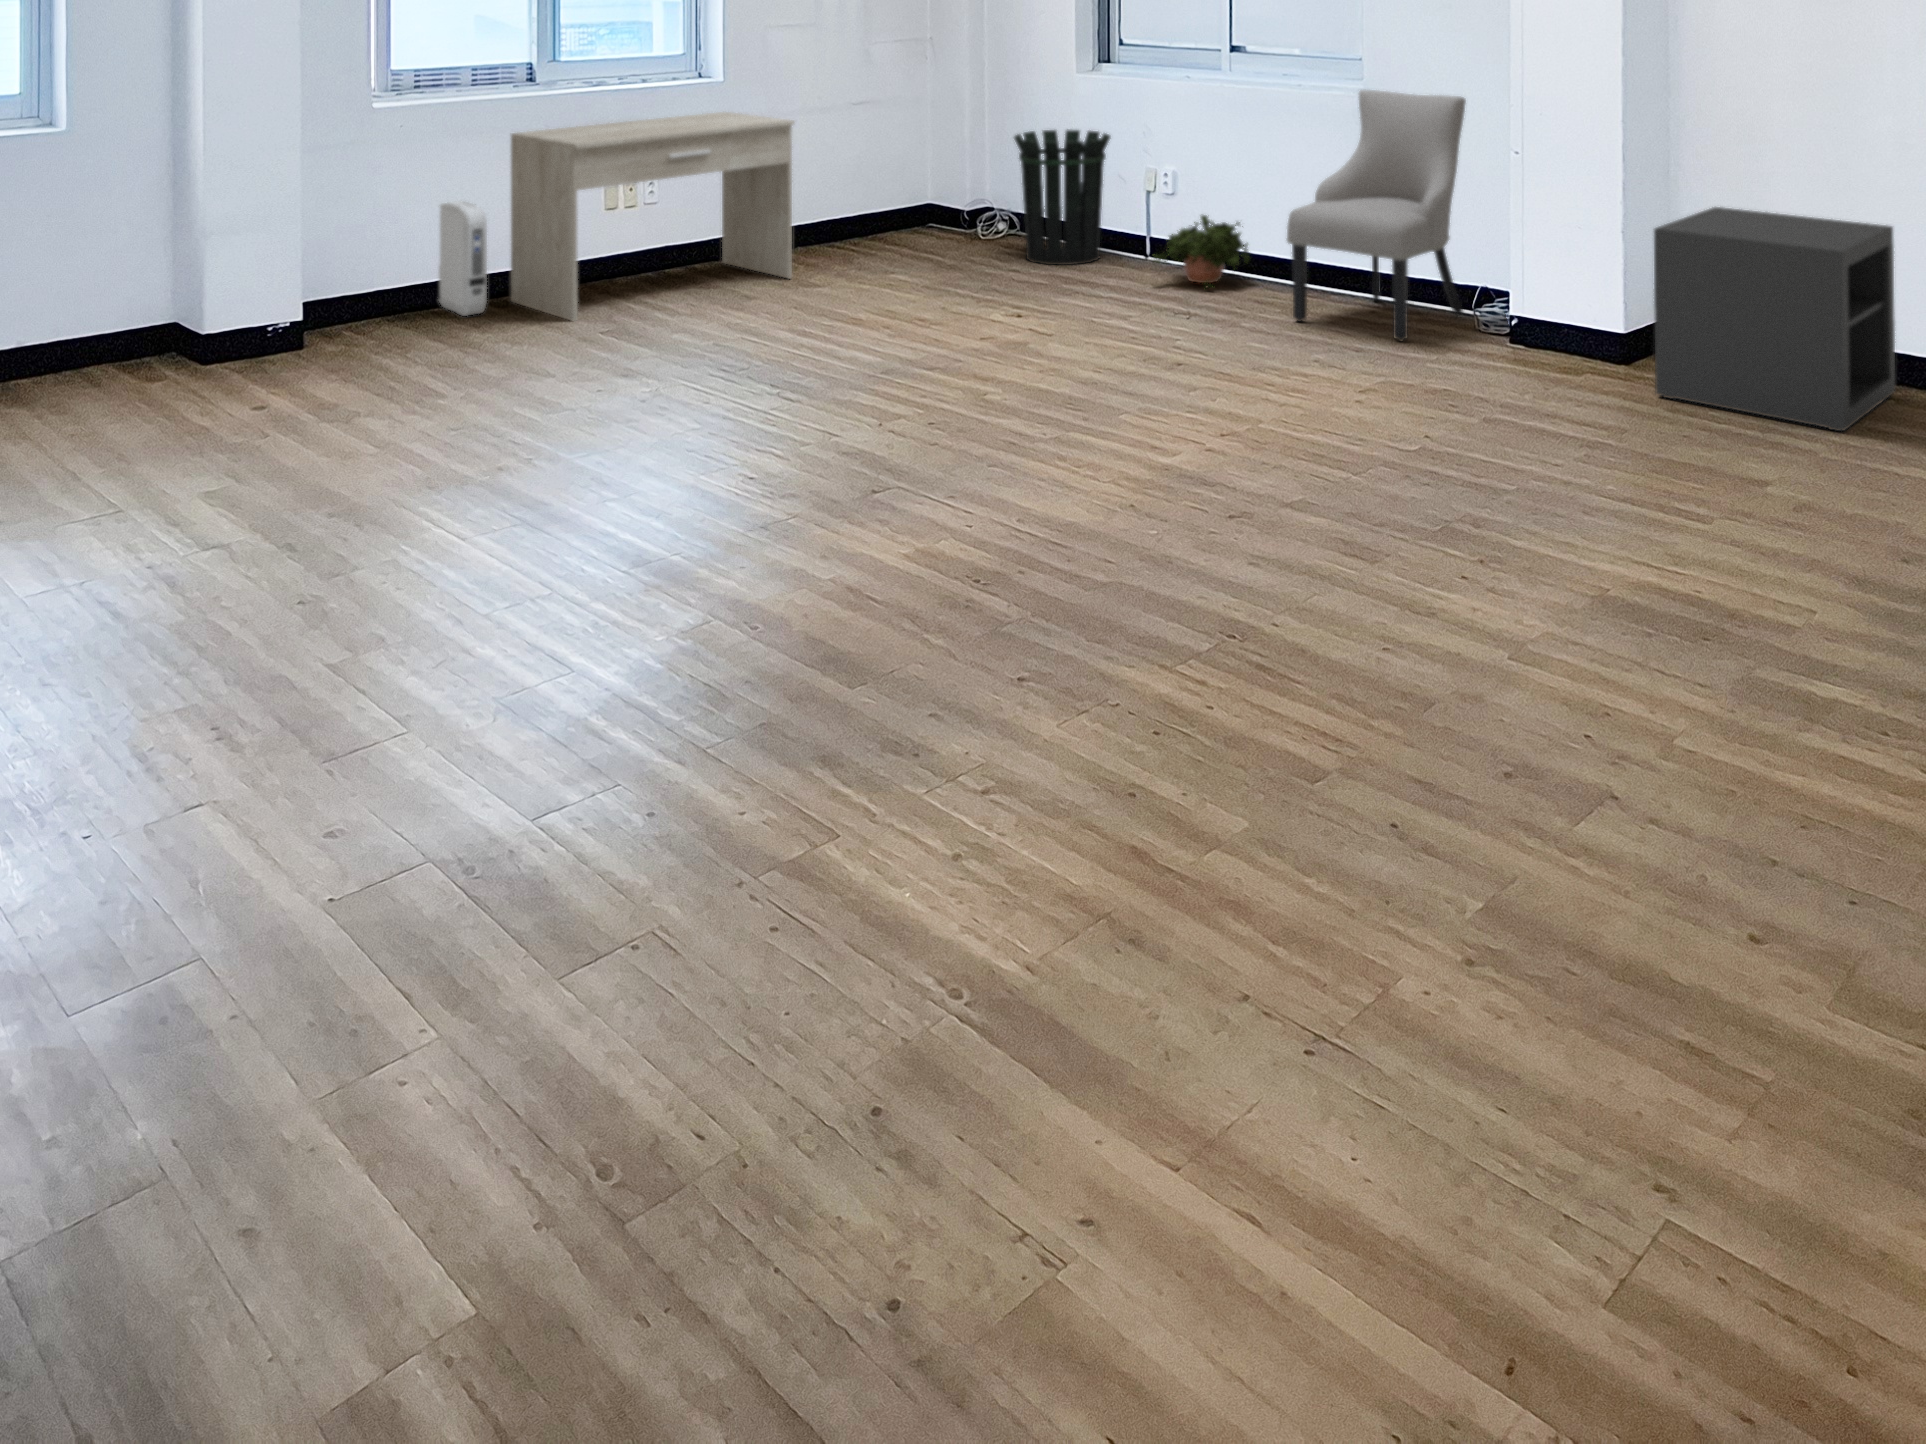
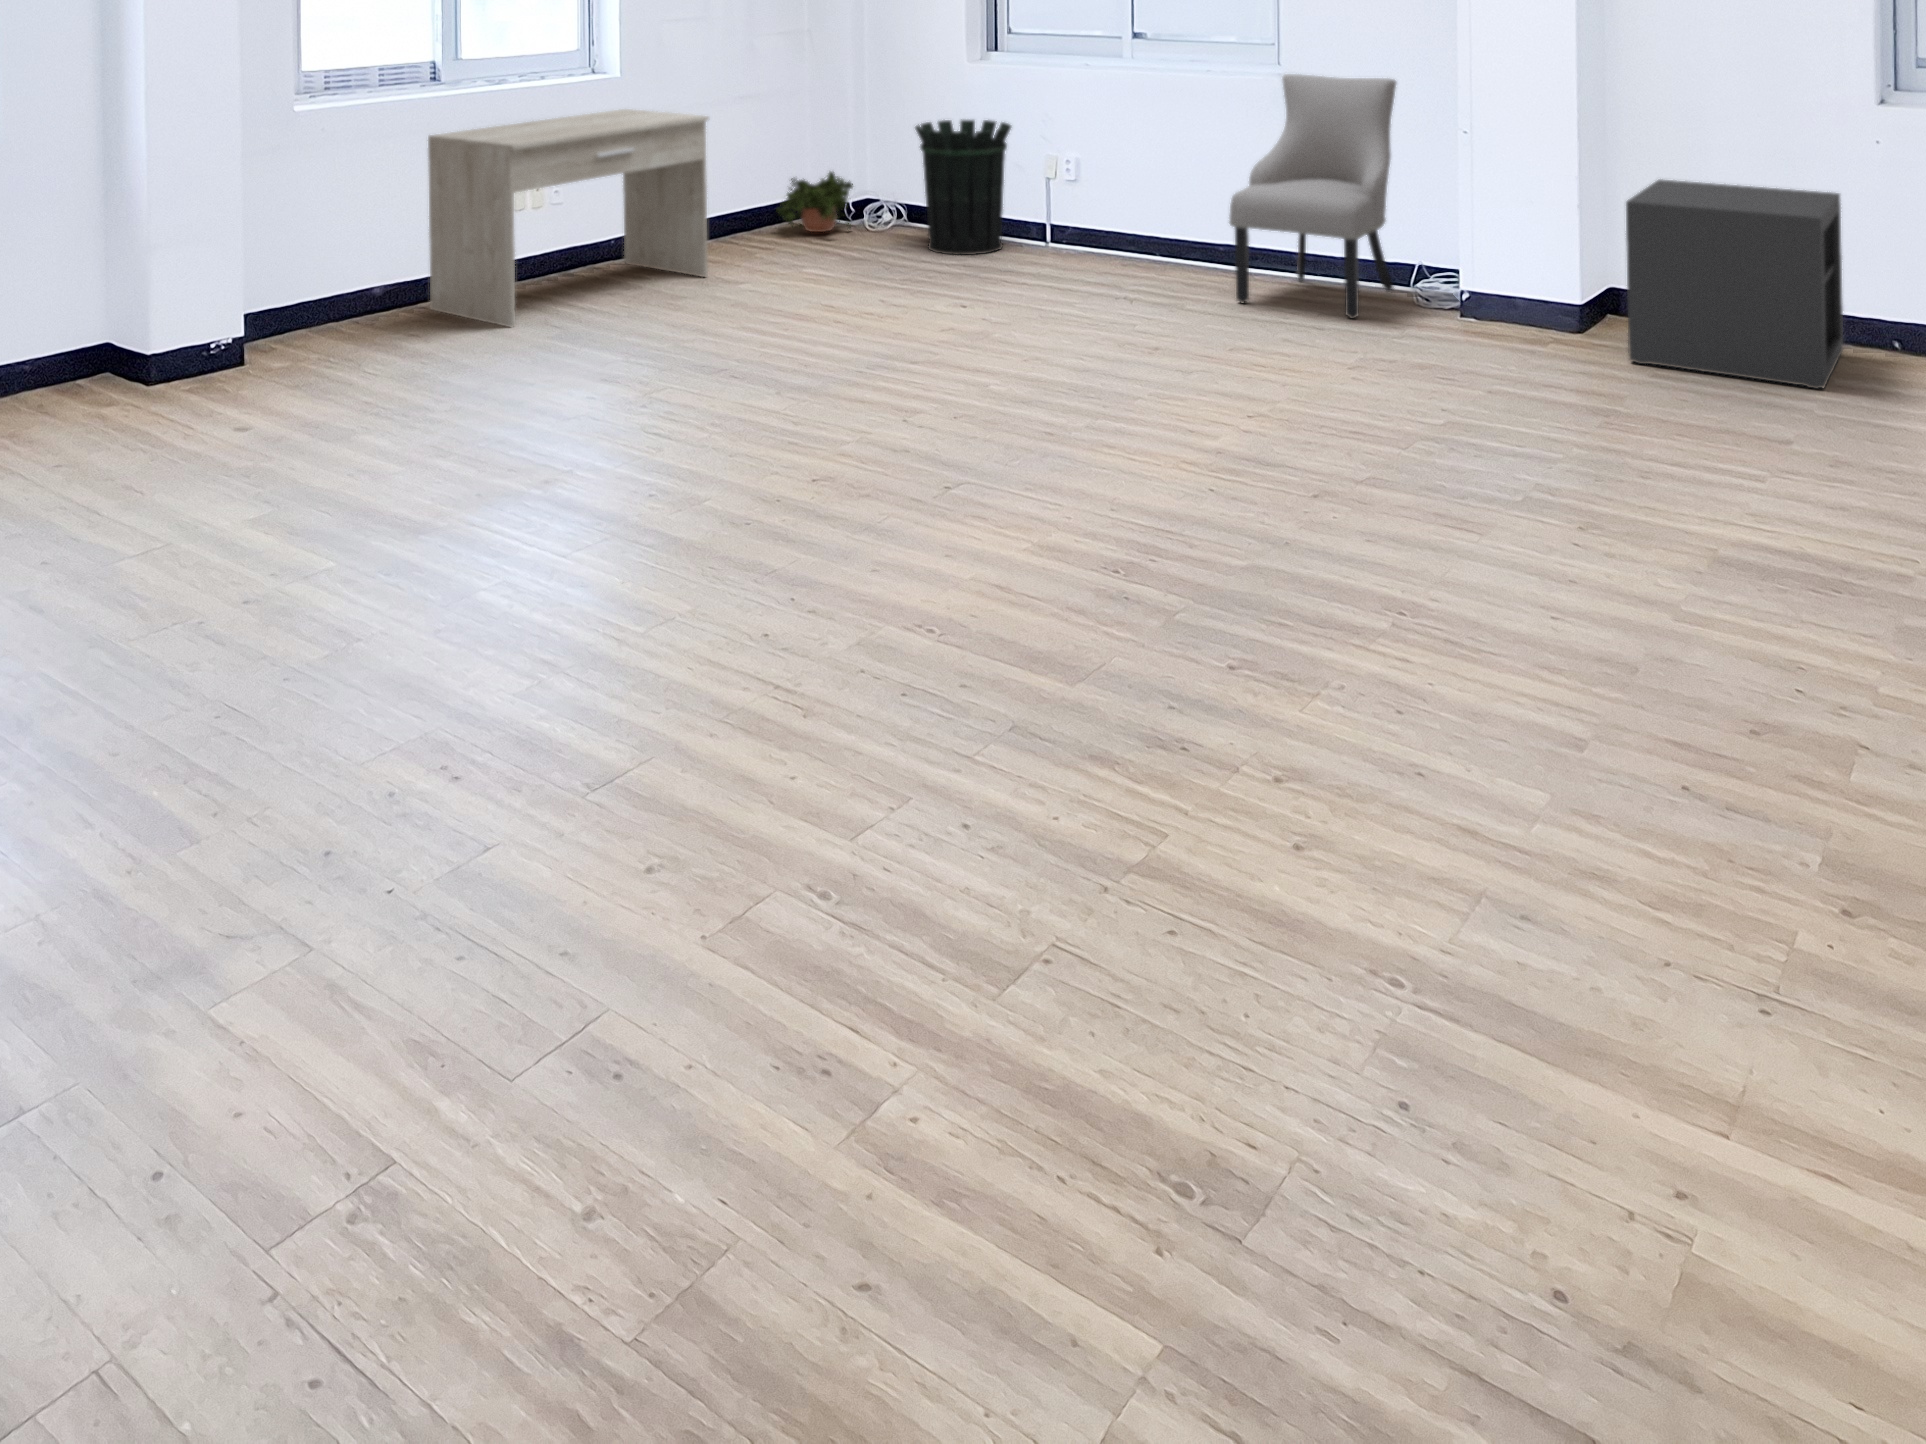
air purifier: present [439,201,487,316] -> none [354,207,415,326]
potted plant: present [1154,215,1250,287] -> present [777,172,853,232]

